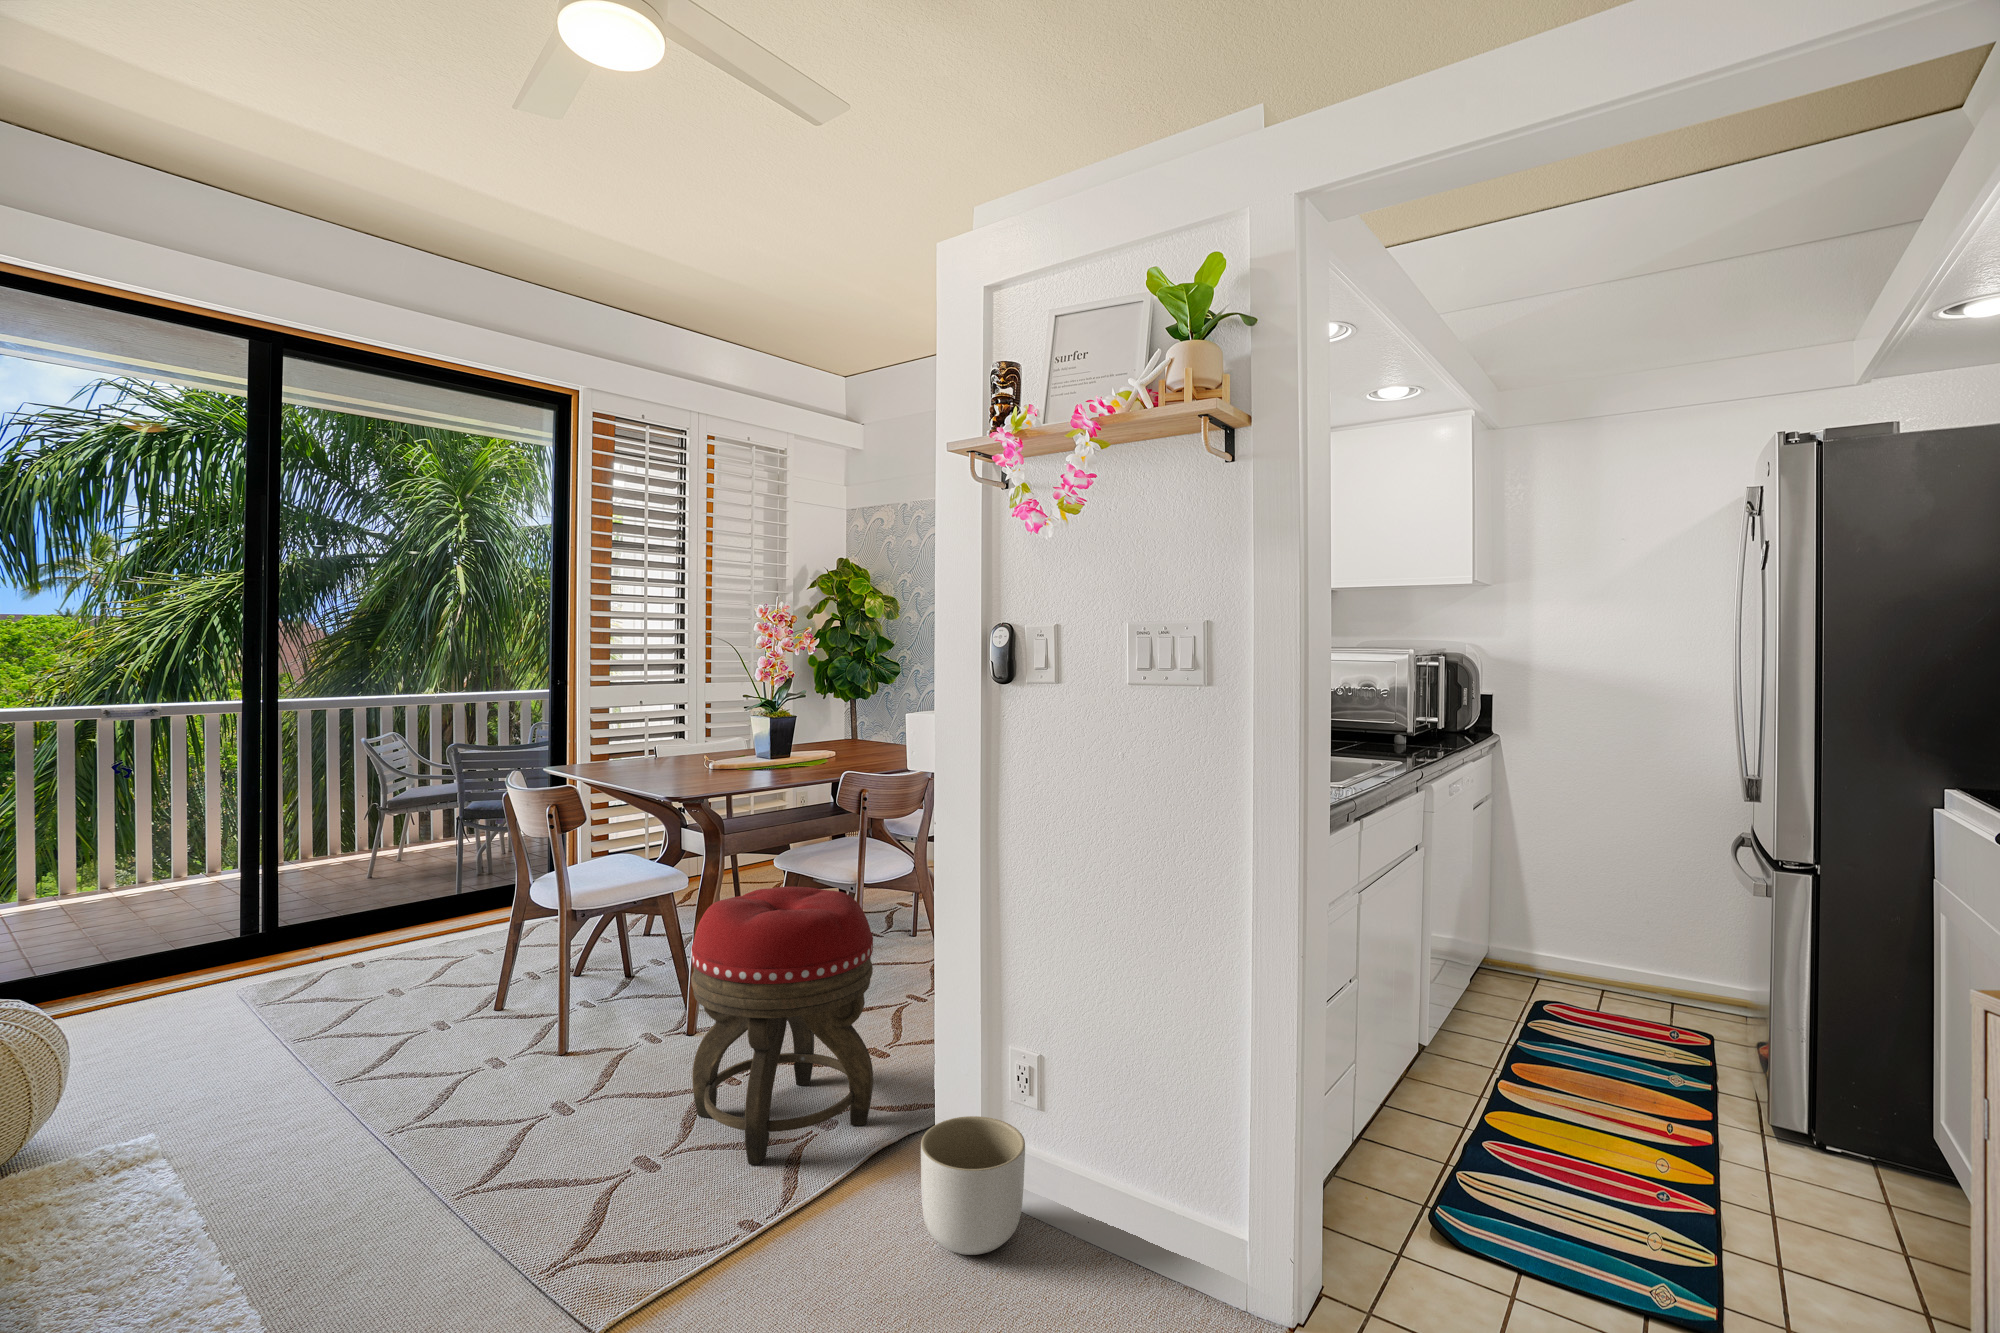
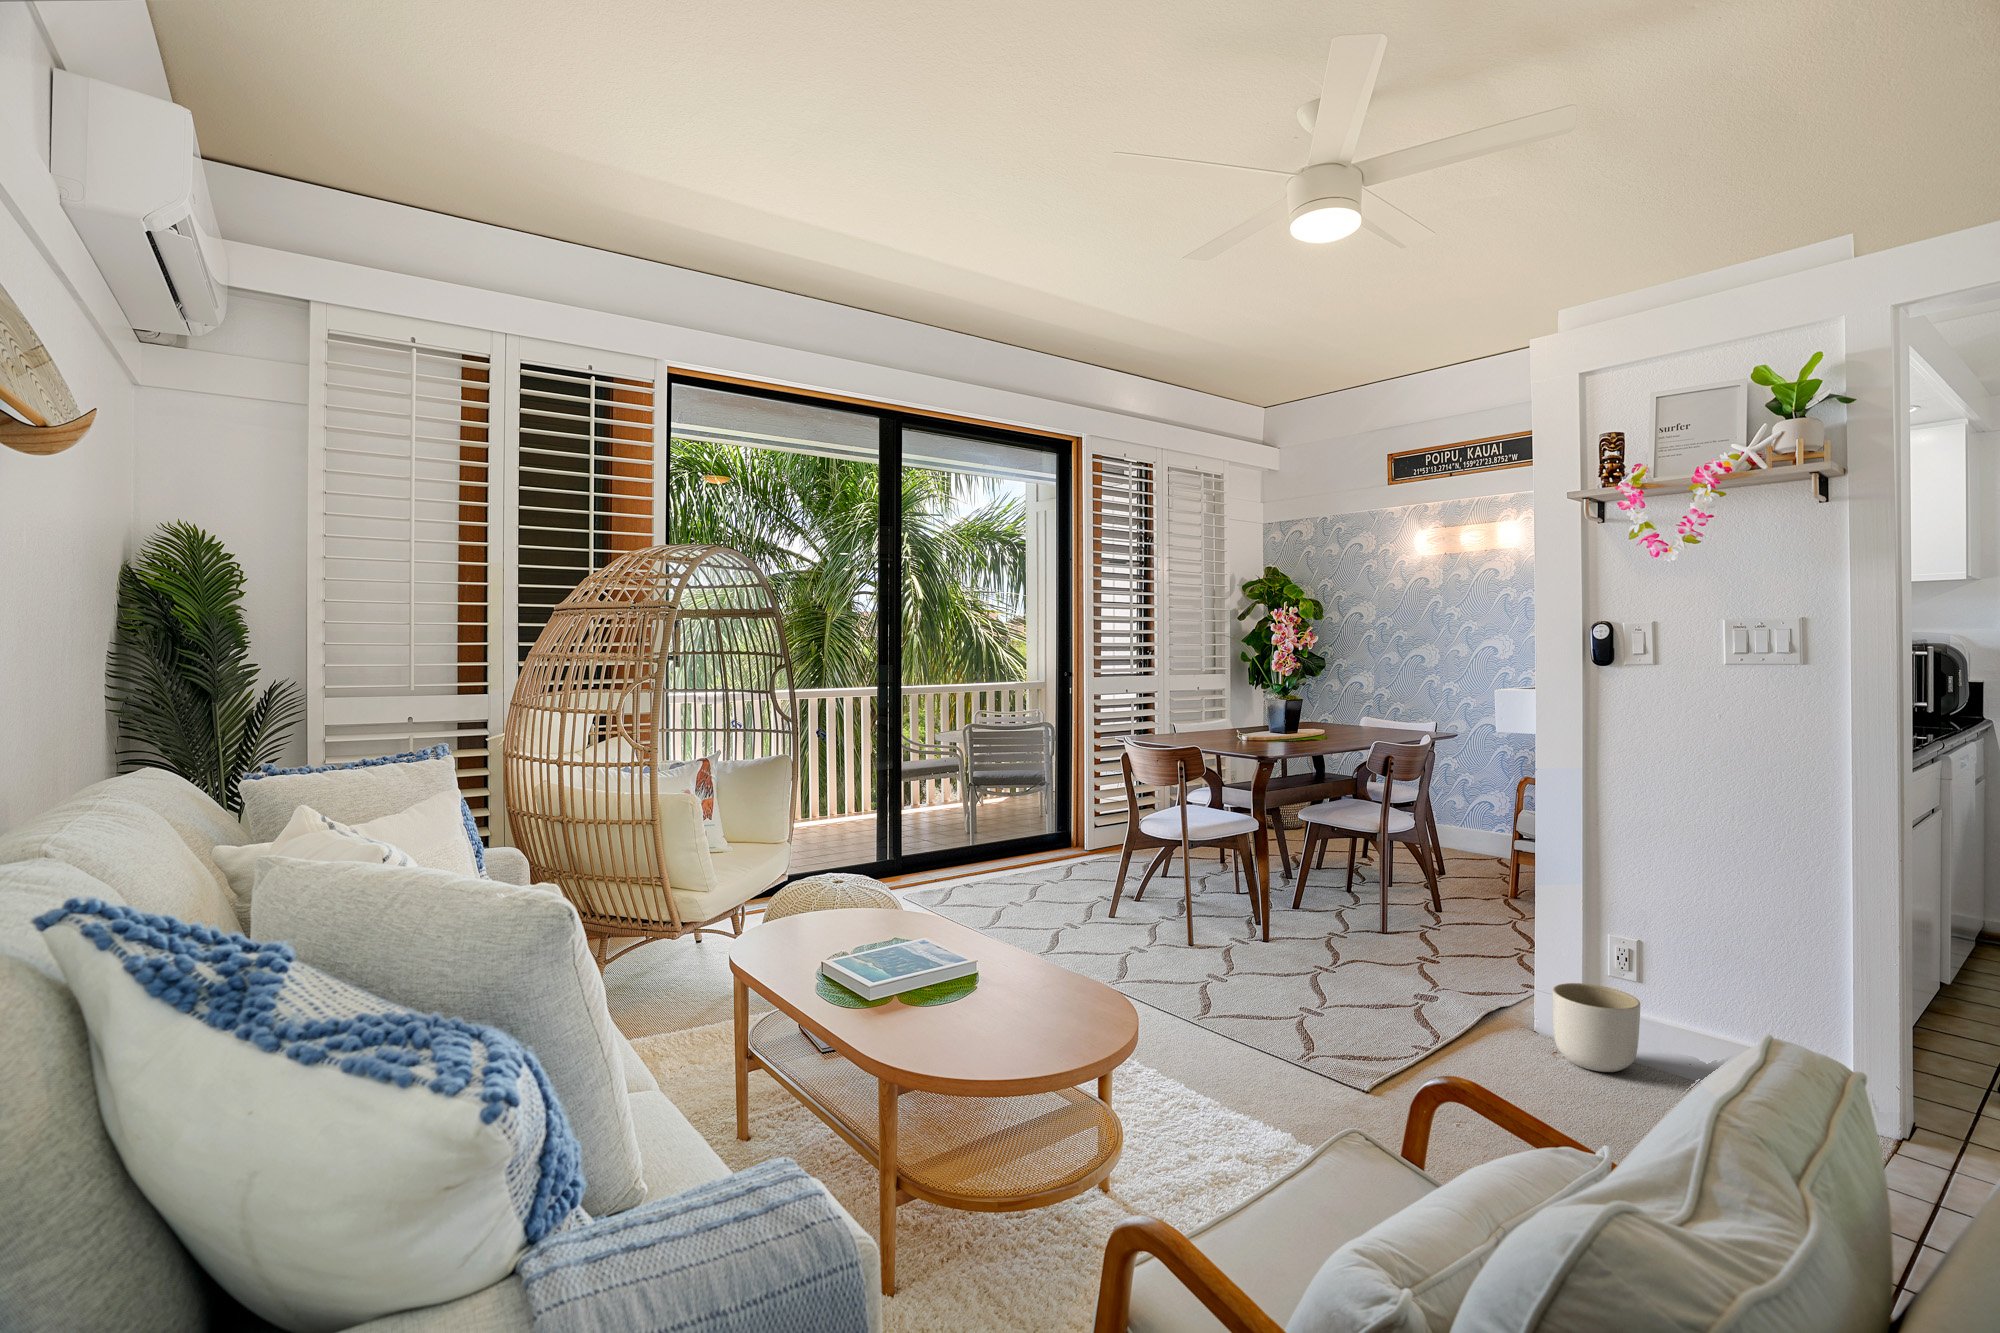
footstool: present [691,887,873,1165] -> none [1318,823,1462,1014]

